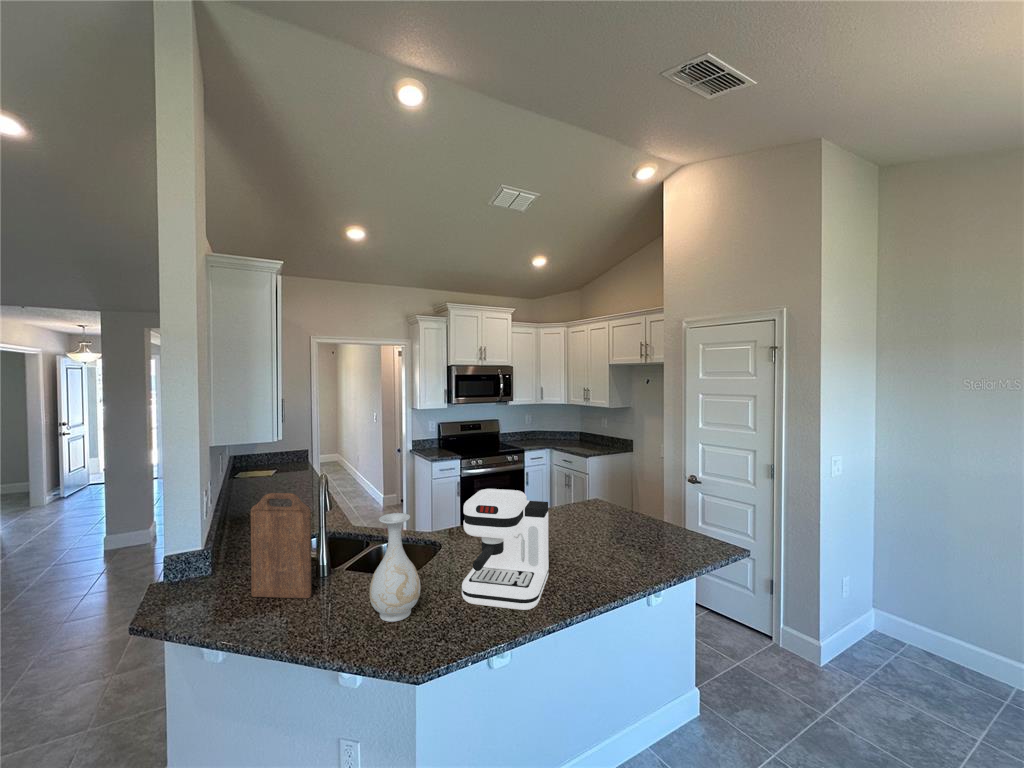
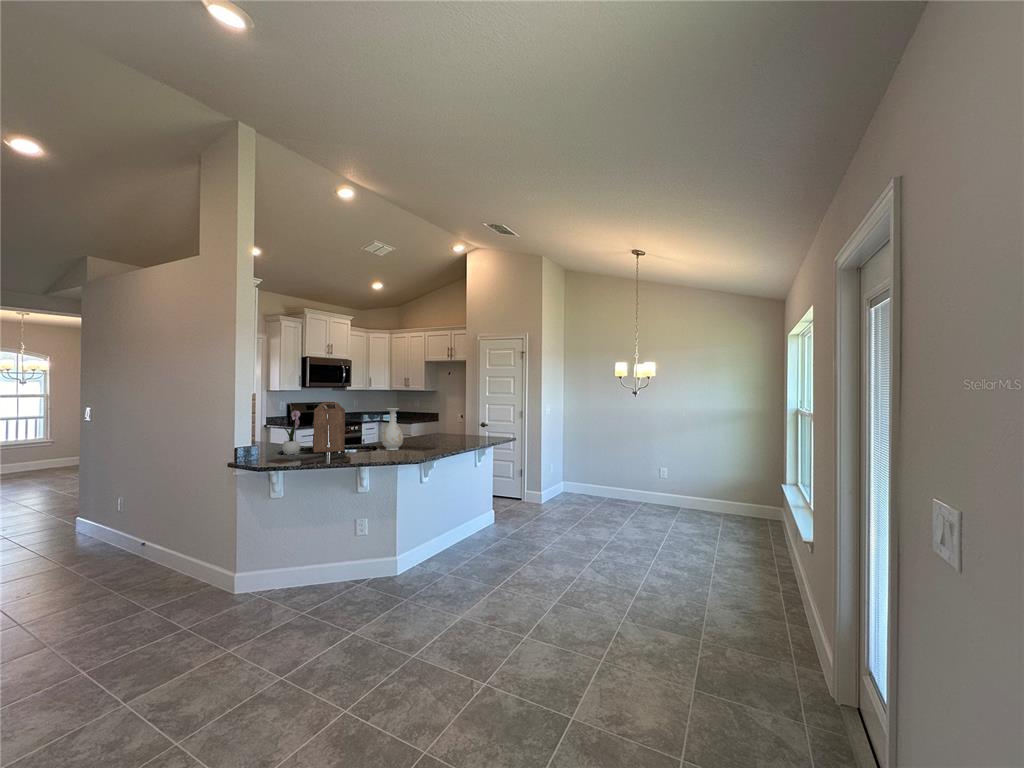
coffee maker: present [462,489,549,610] -> none [414,403,448,446]
flower arrangement: none [192,496,235,601] -> present [282,403,301,455]

